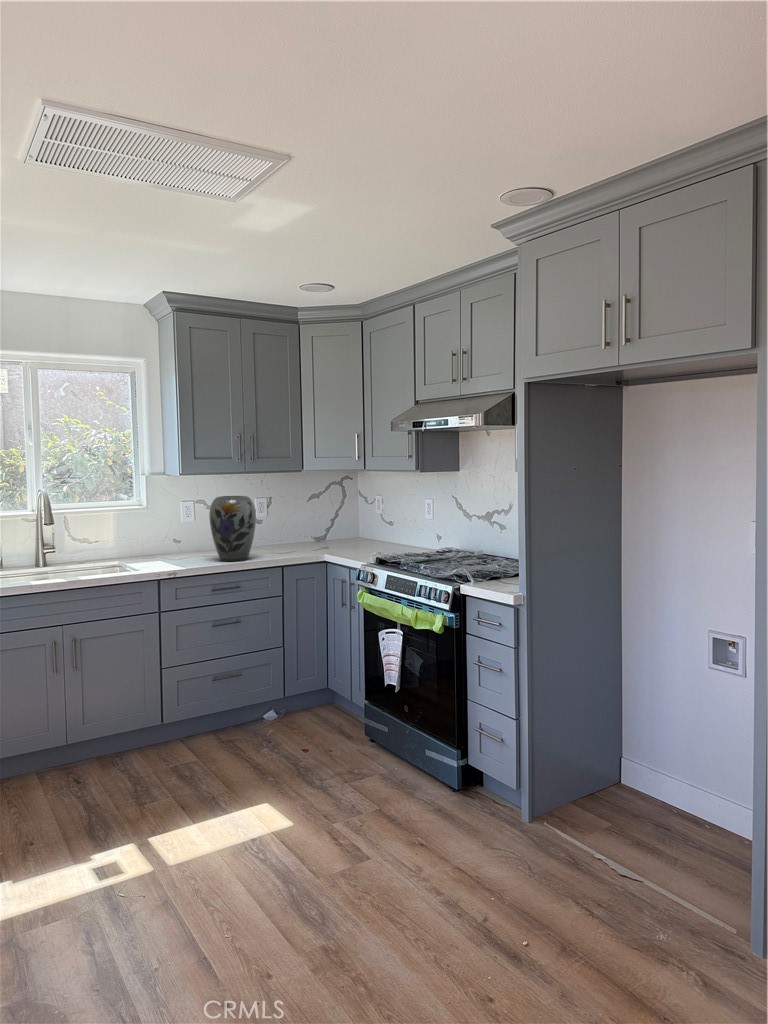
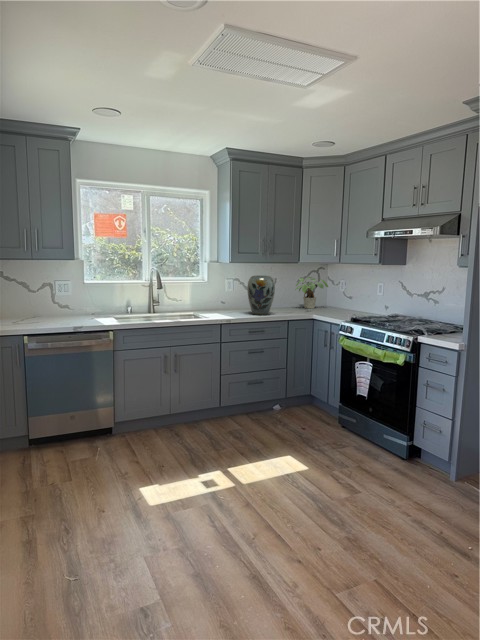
potted plant: none [301,494,357,545] -> present [295,277,328,309]

